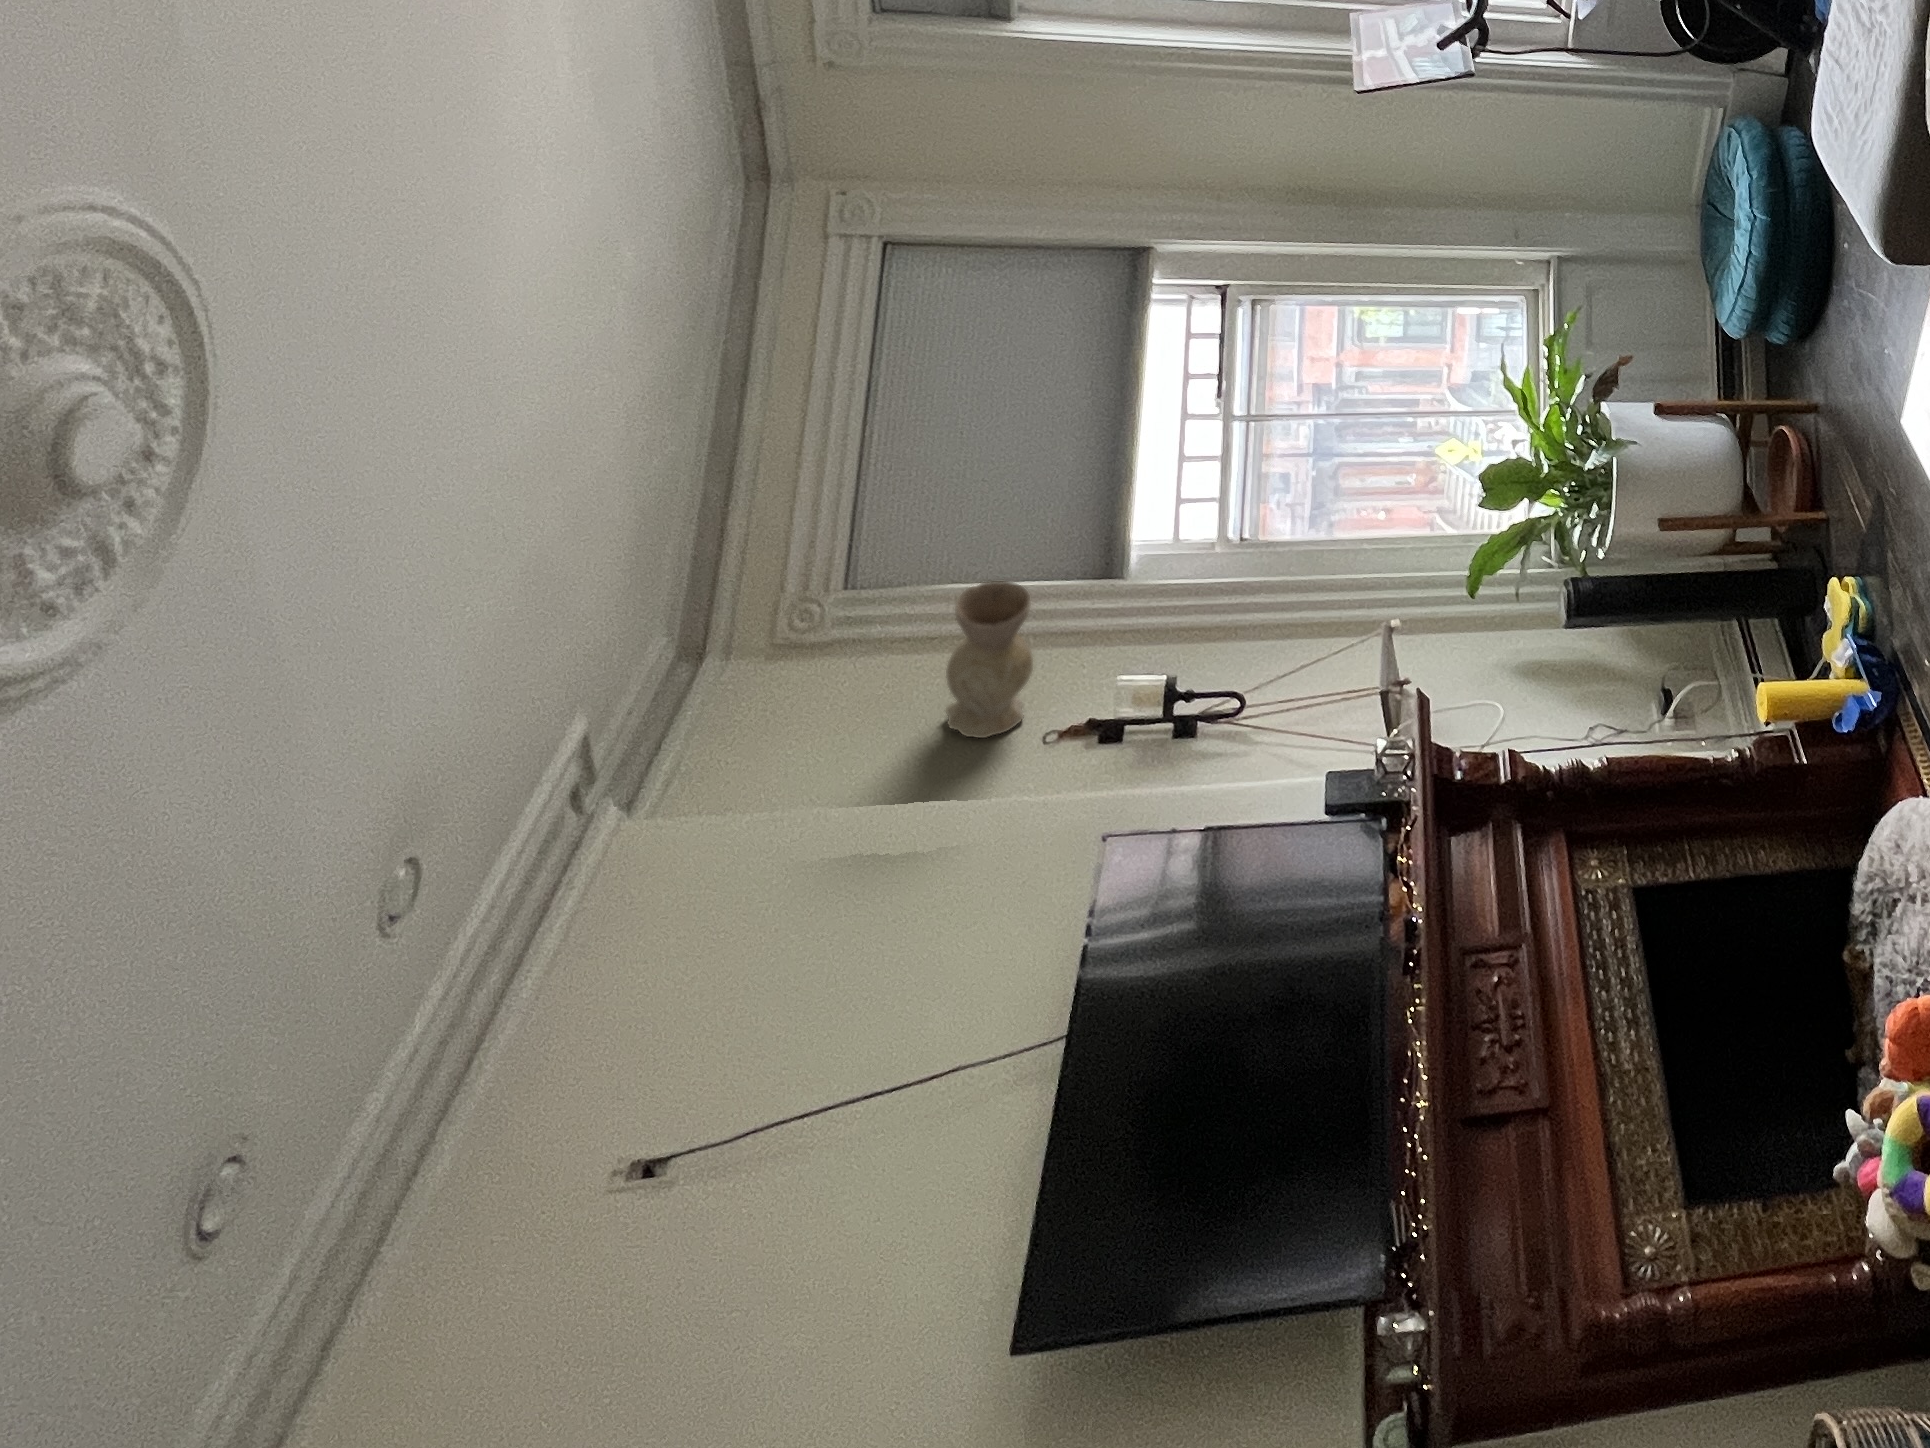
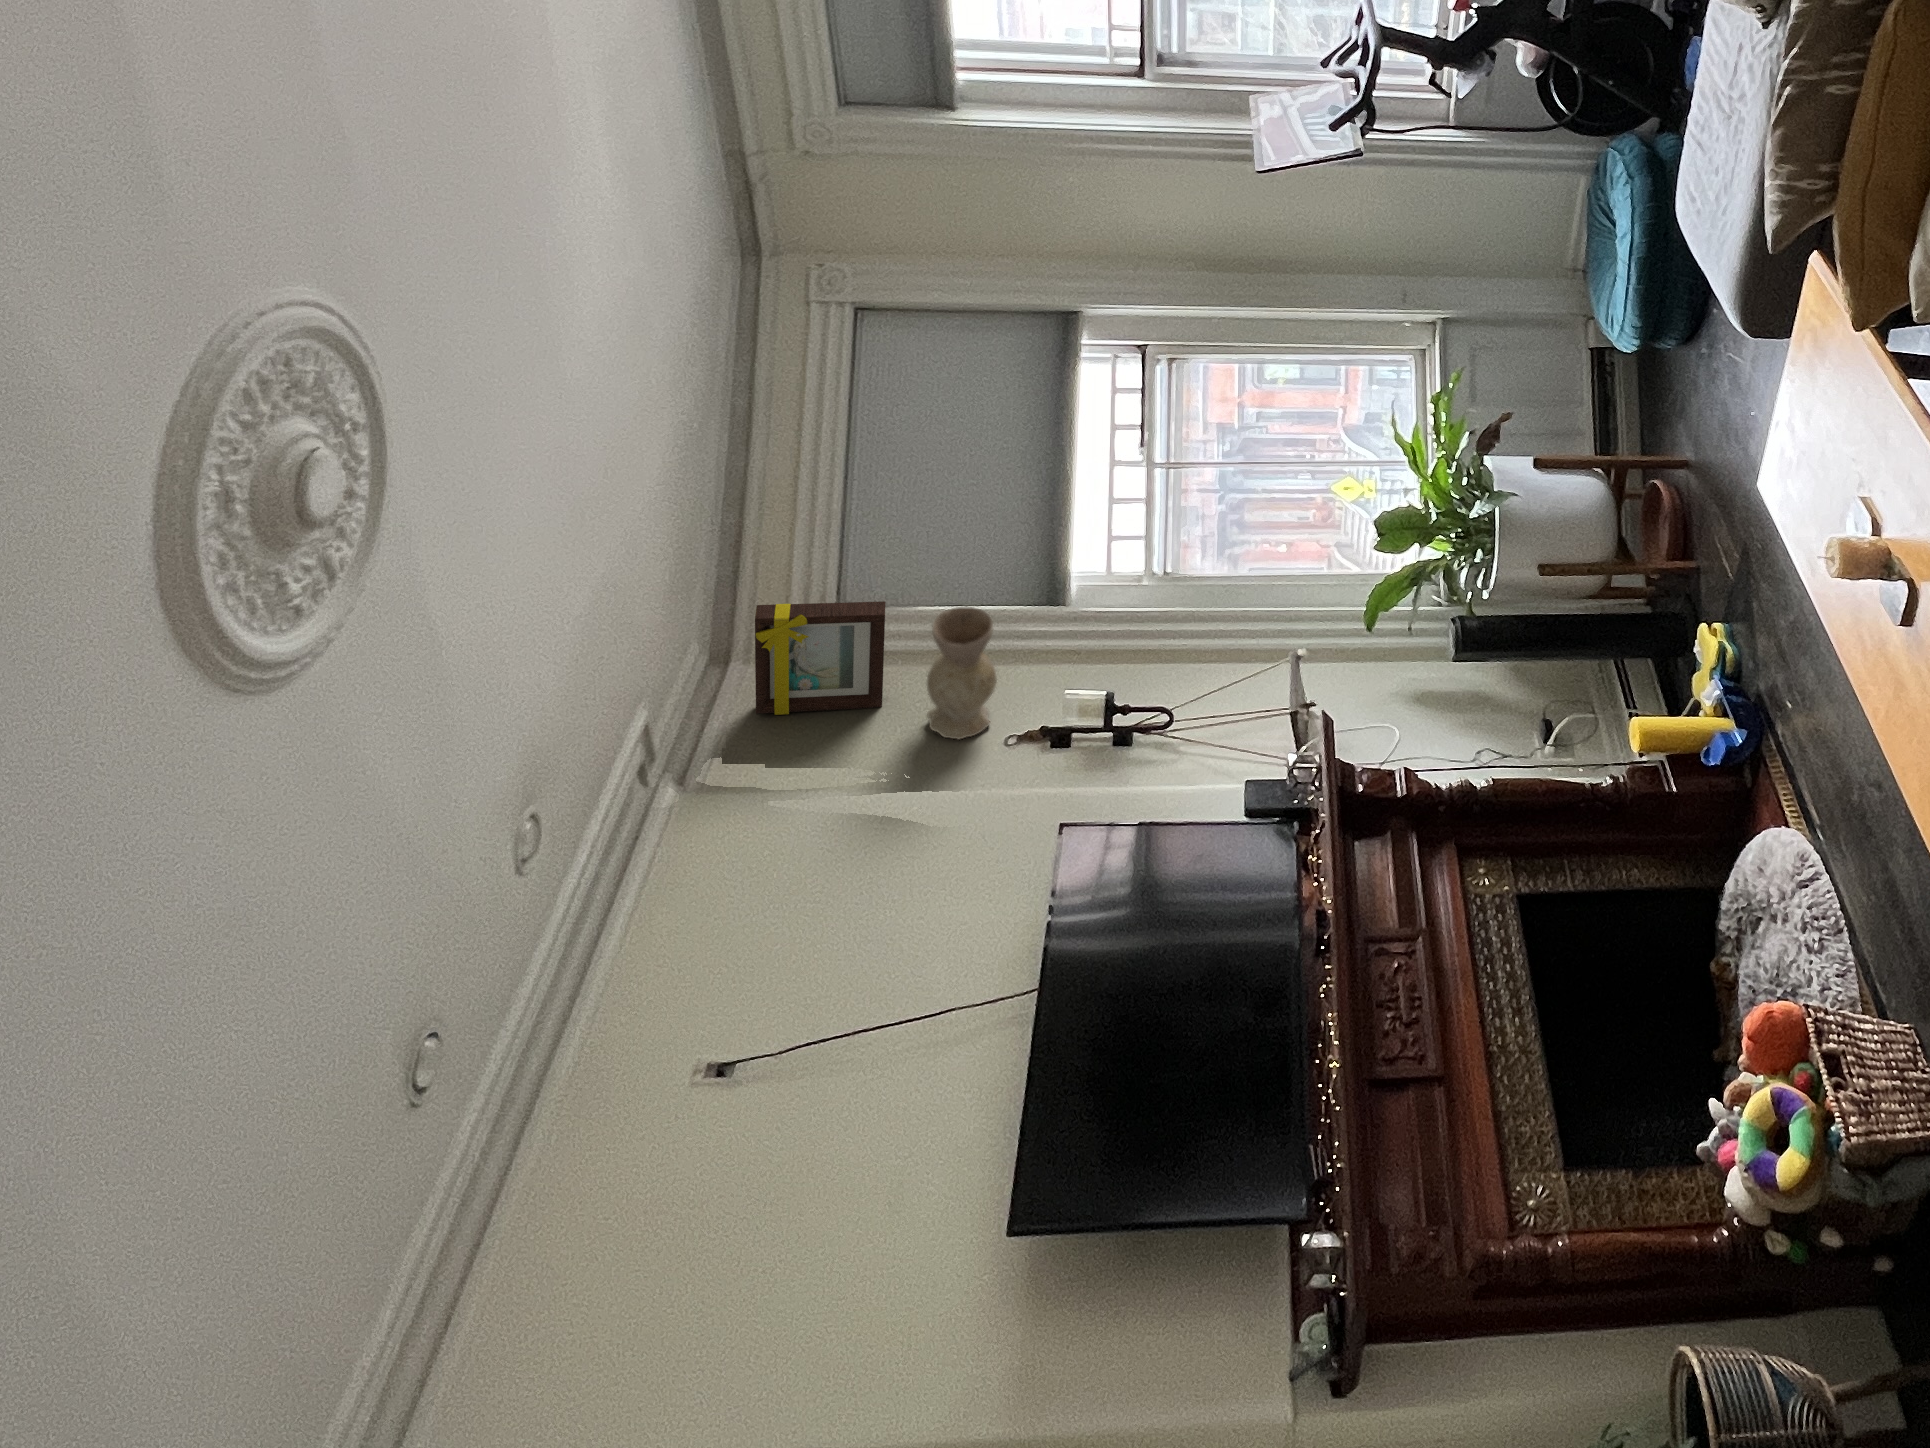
picture frame: none [728,577,899,718] -> present [755,601,886,715]

